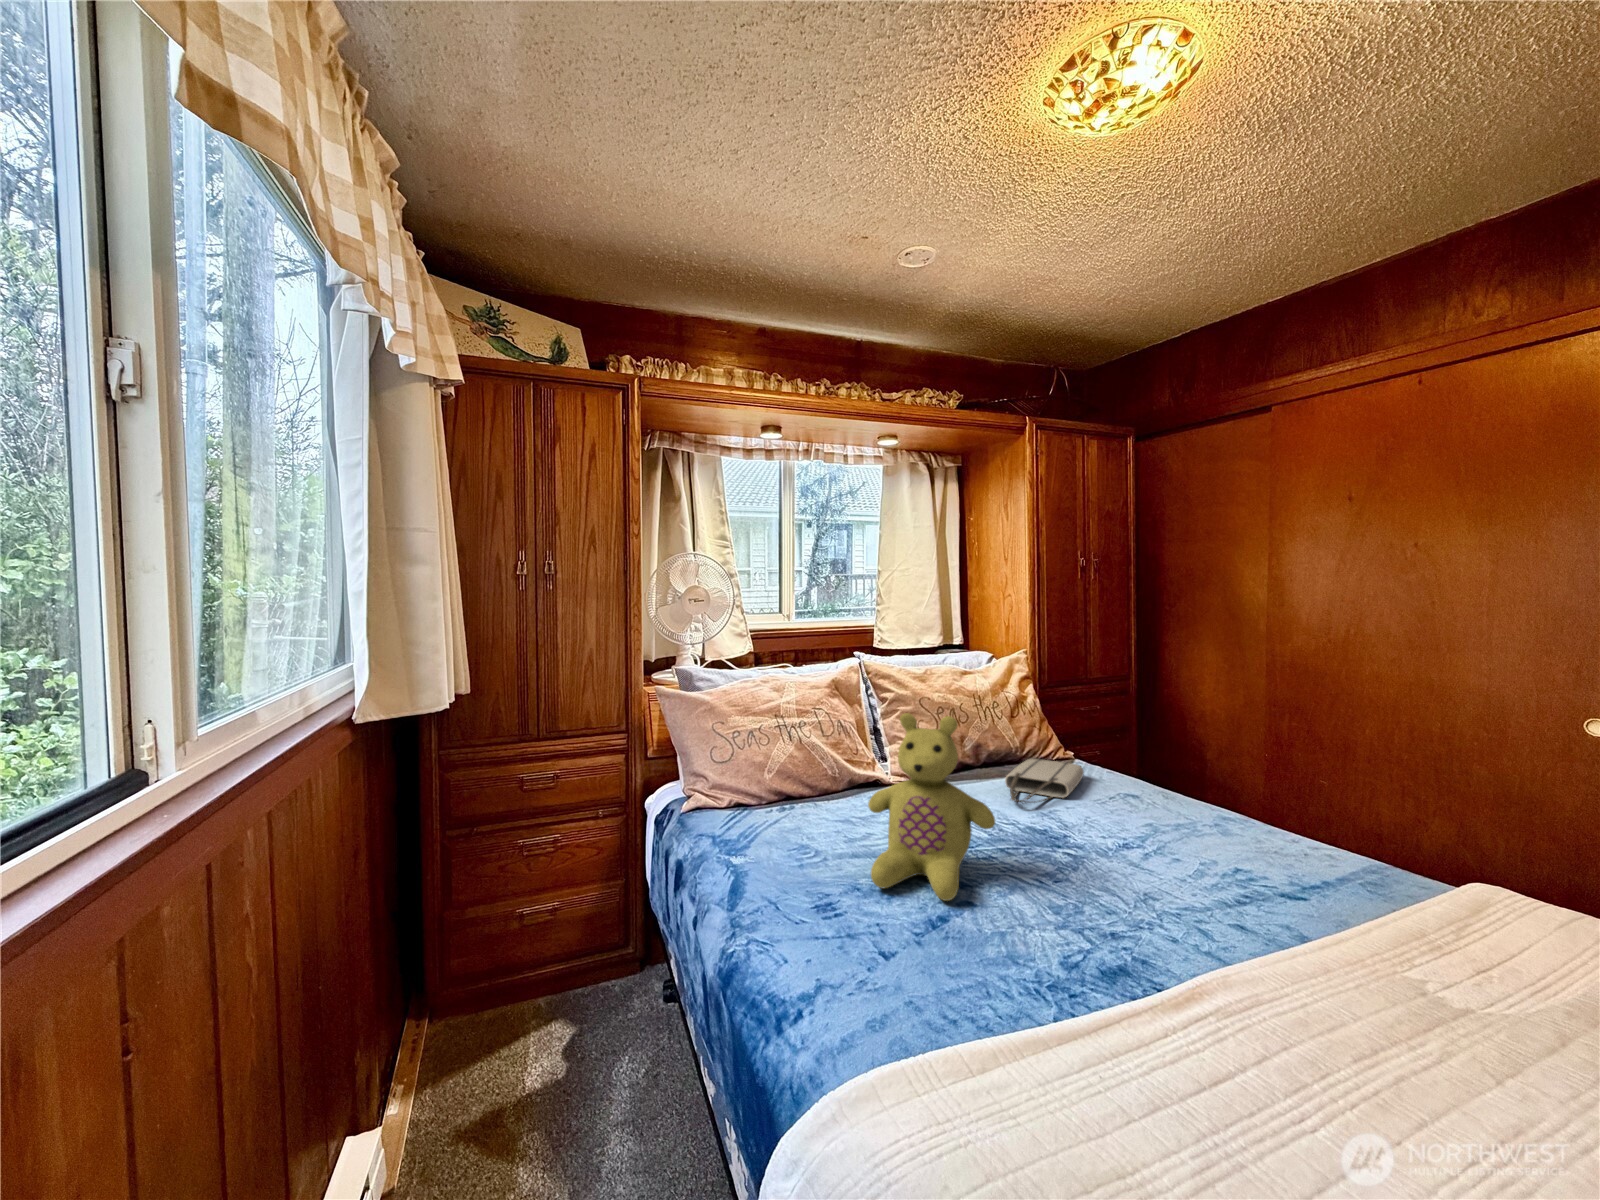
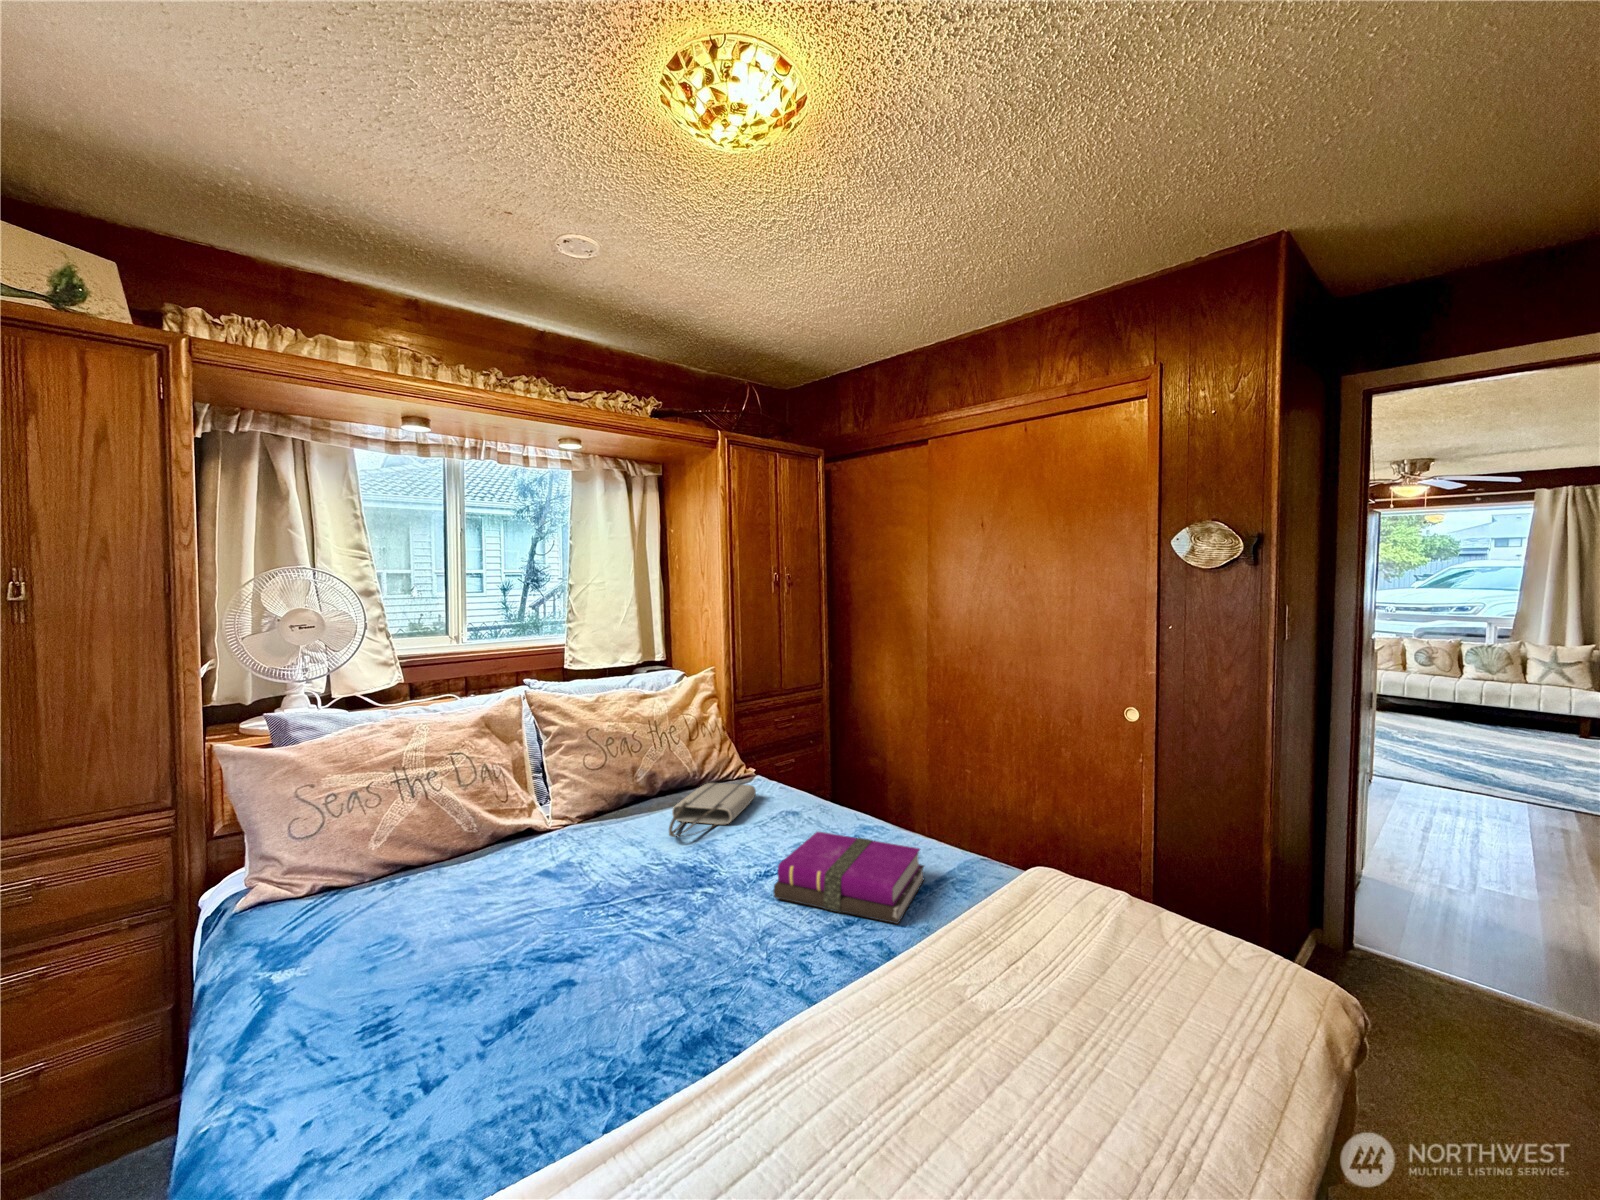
stuffed bear: present [868,713,995,901] -> none [451,763,611,982]
notebook: none [1148,812,1325,914] -> present [773,832,924,924]

